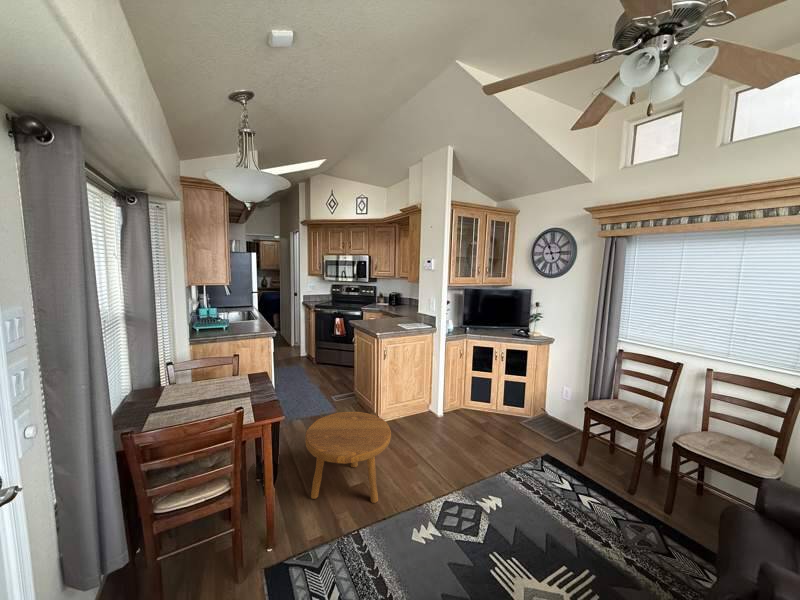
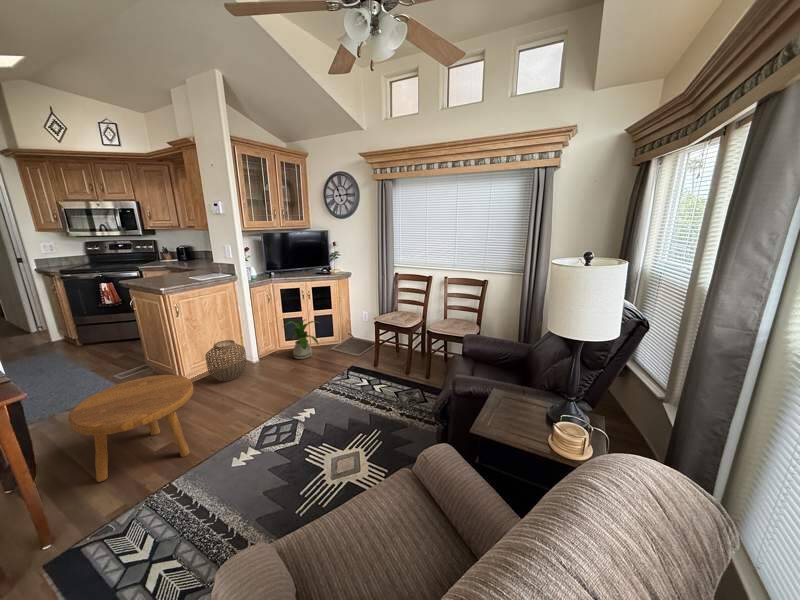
house plant: none [470,382,512,427] -> present [285,319,318,359]
woven basket: none [399,389,434,430] -> present [205,340,247,381]

